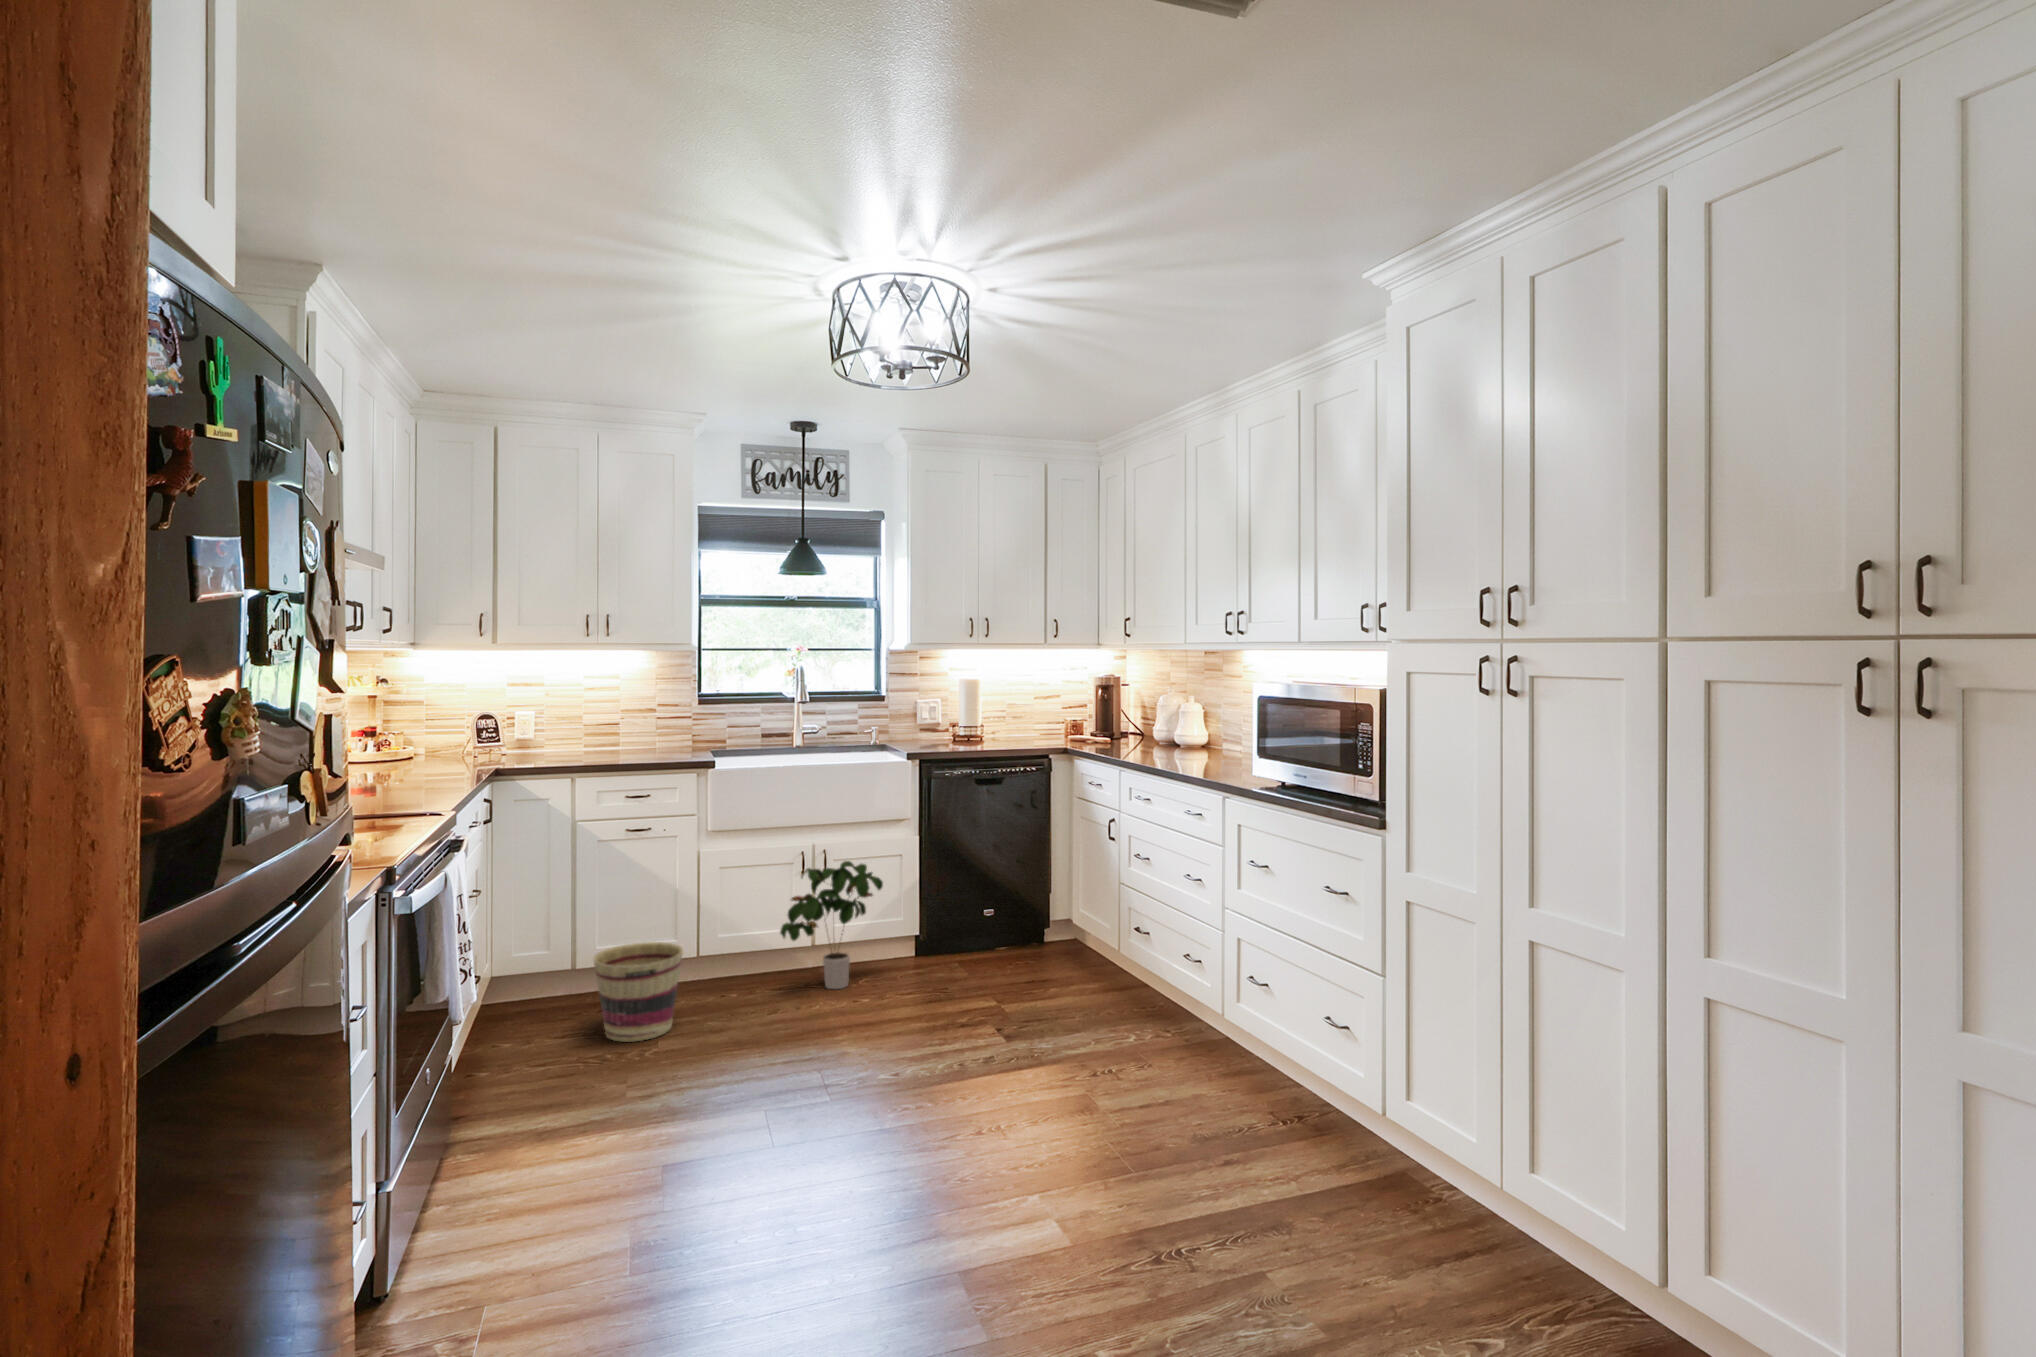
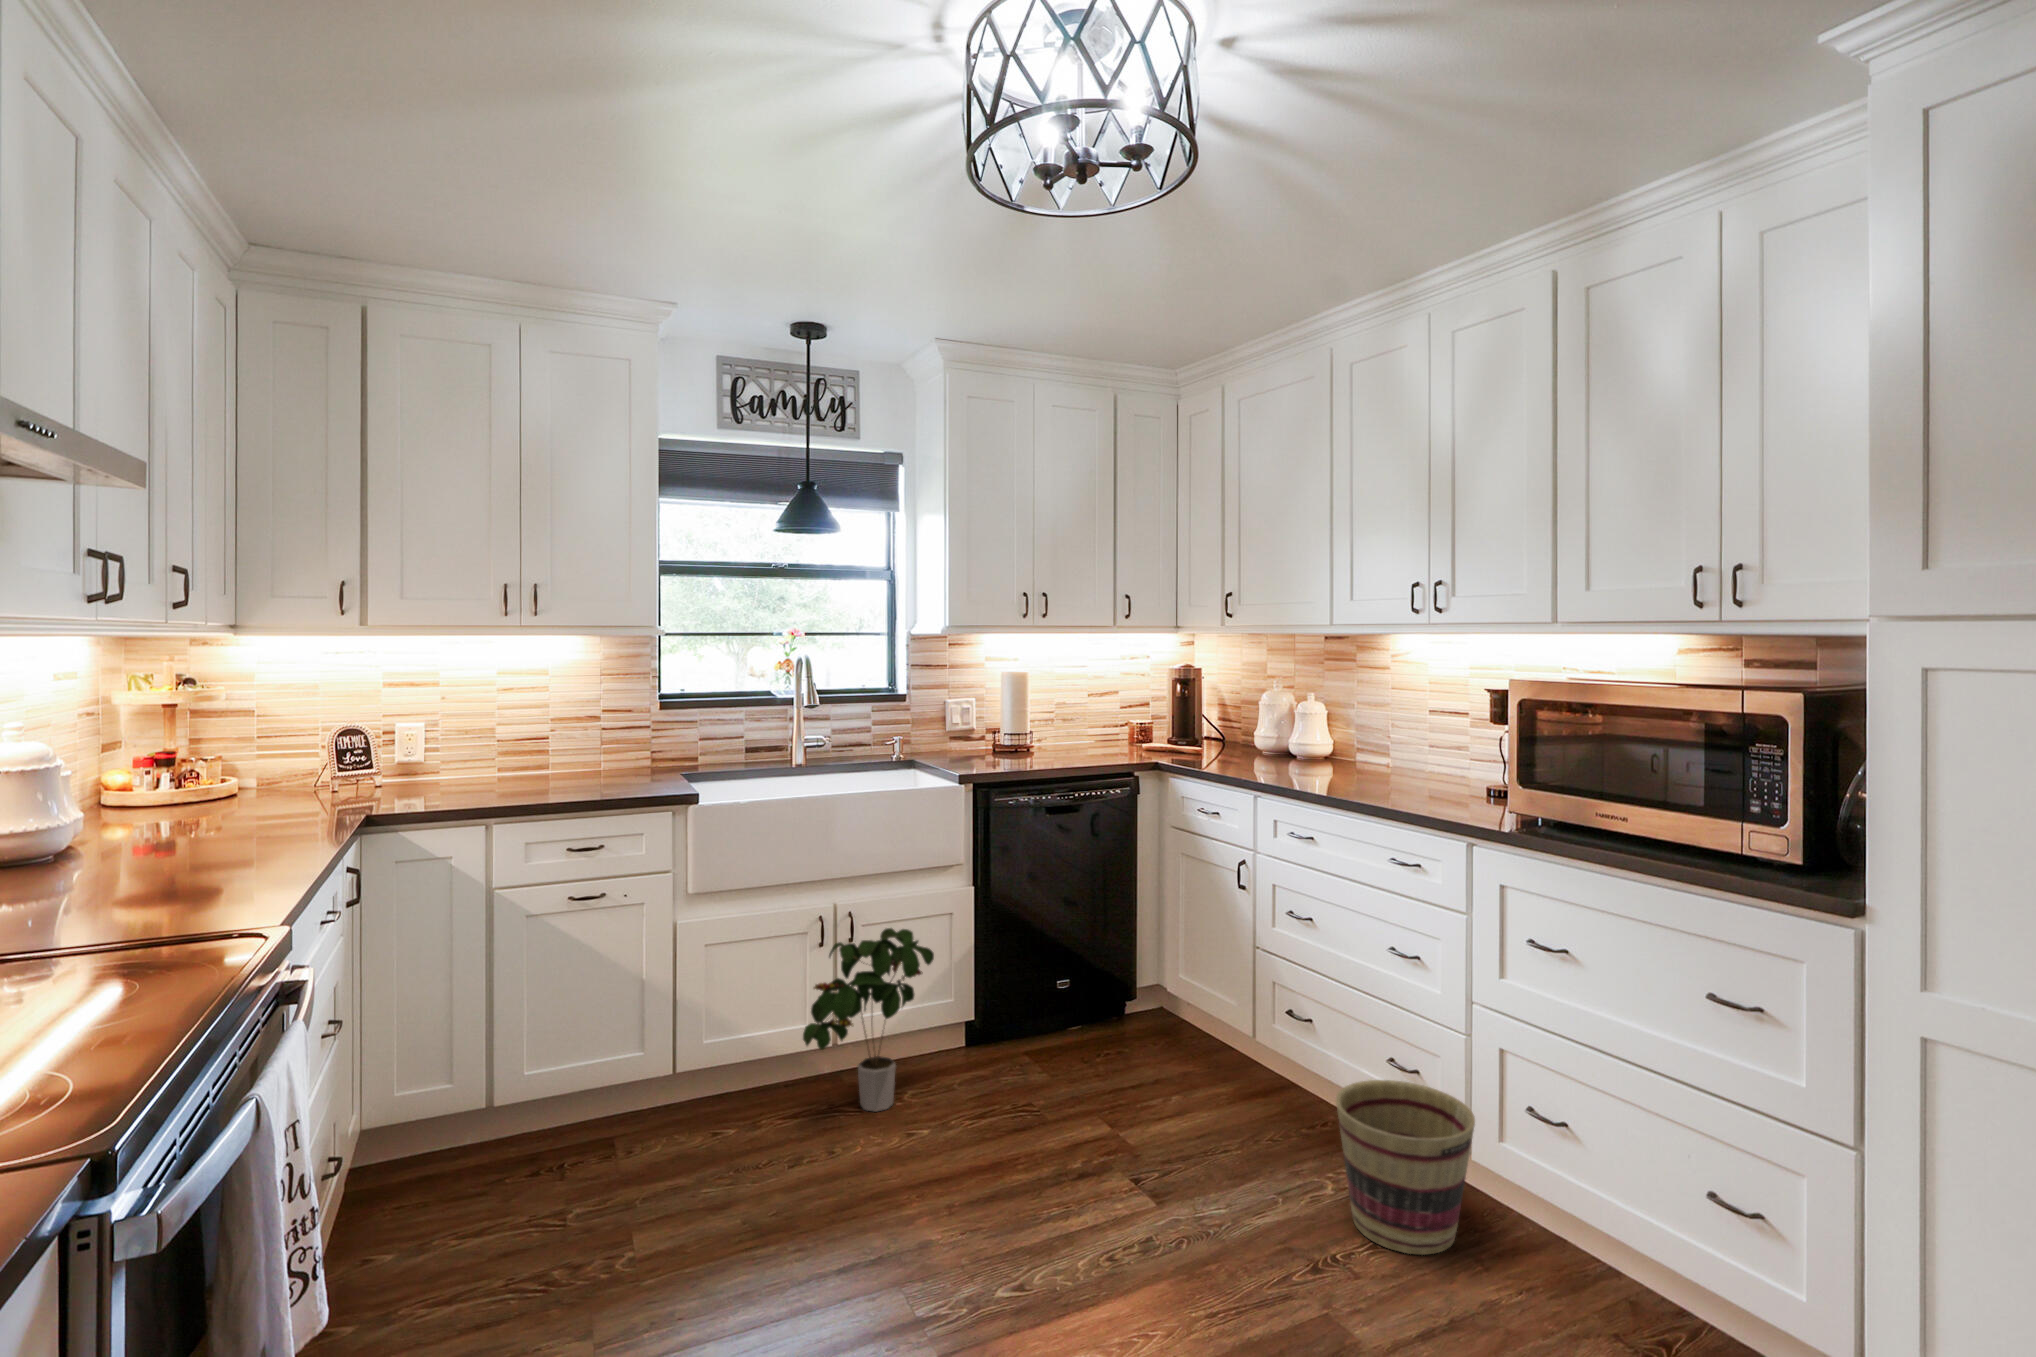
basket: present [594,942,683,1042] -> present [1336,1080,1475,1255]

